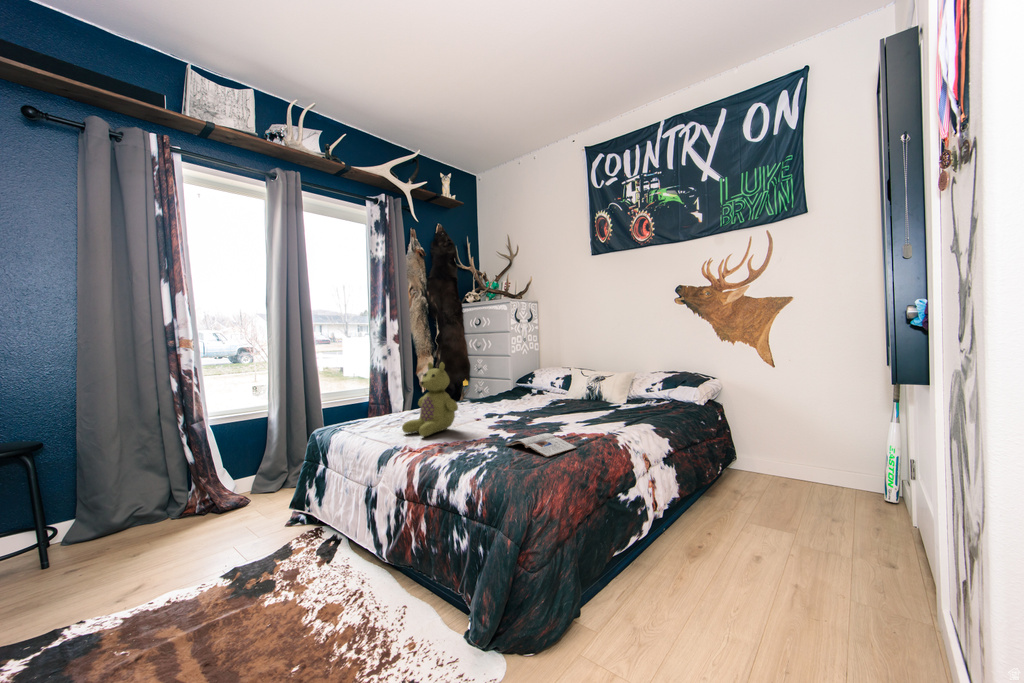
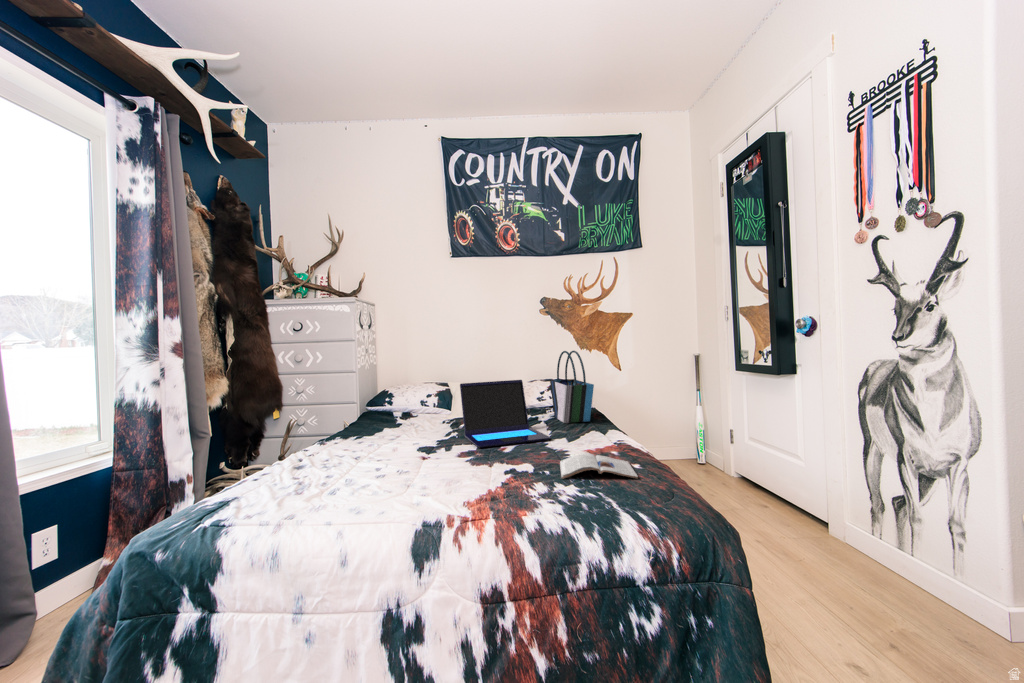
tote bag: none [629,344,673,417] -> present [550,351,594,423]
stuffed bear: present [402,362,458,437] -> none [368,376,456,496]
laptop: none [517,370,592,424] -> present [460,380,551,448]

